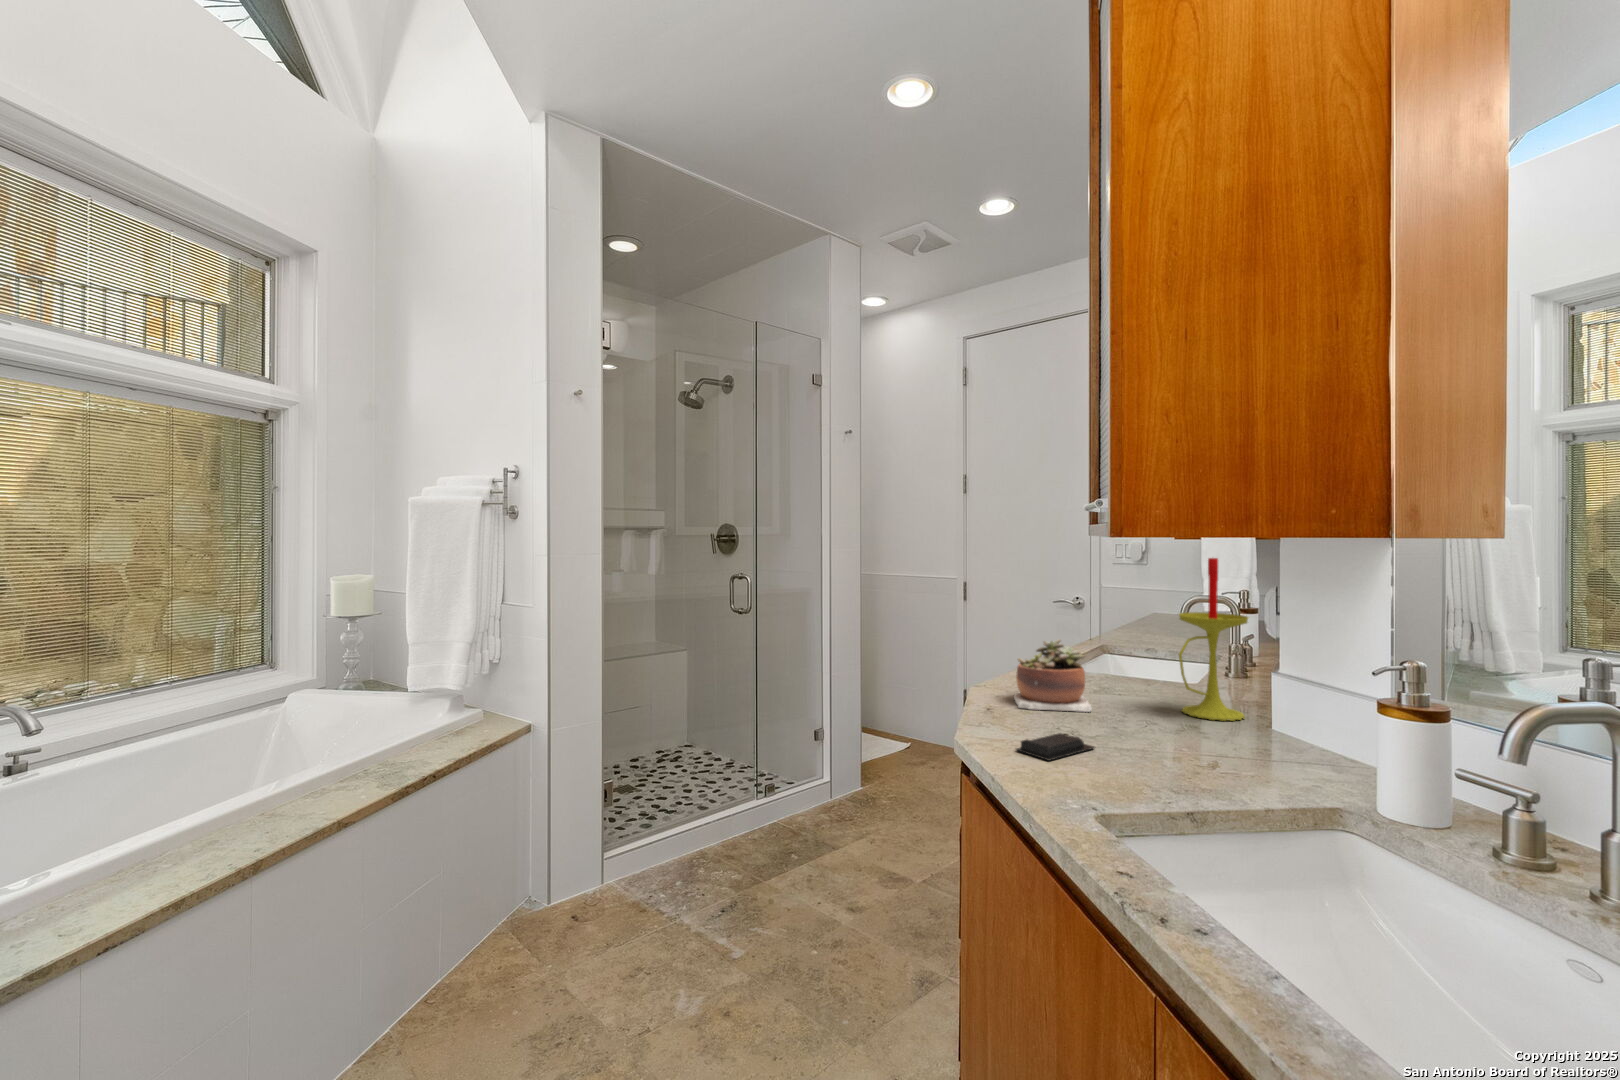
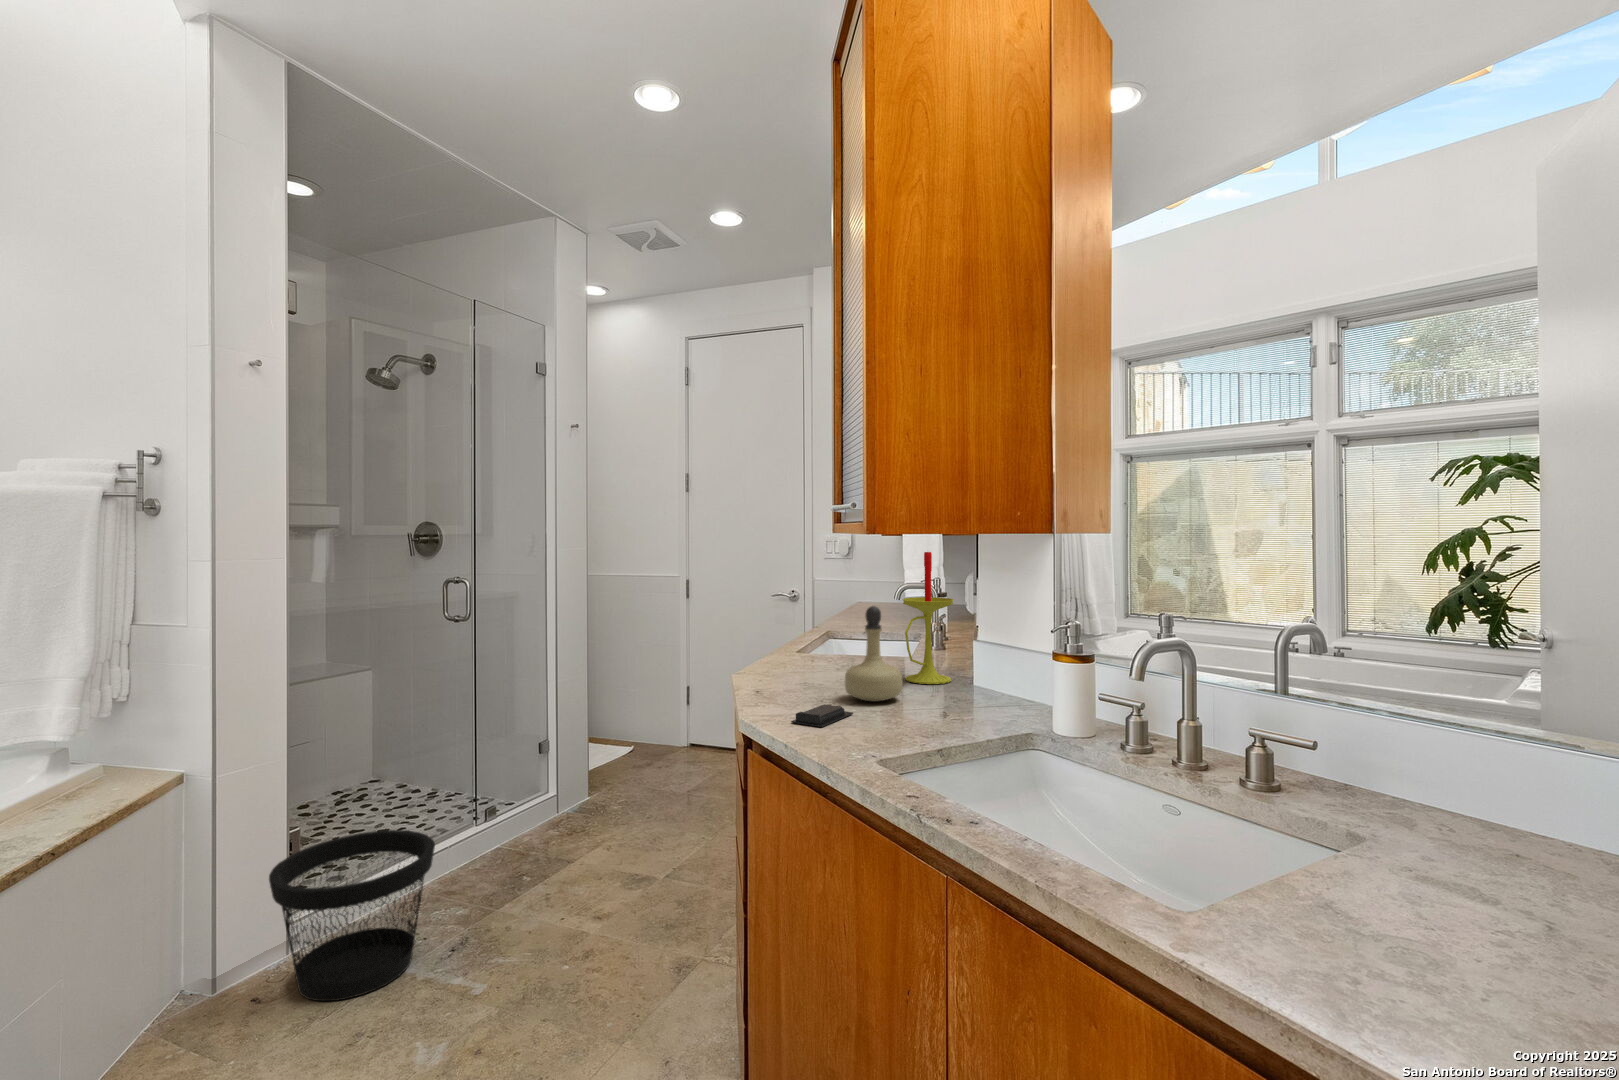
perfume bottle: none [1093,621,1167,735] -> present [845,606,903,702]
succulent plant: present [1014,639,1092,712] -> none [770,626,838,690]
wastebasket: none [583,793,710,937] -> present [269,830,435,1001]

